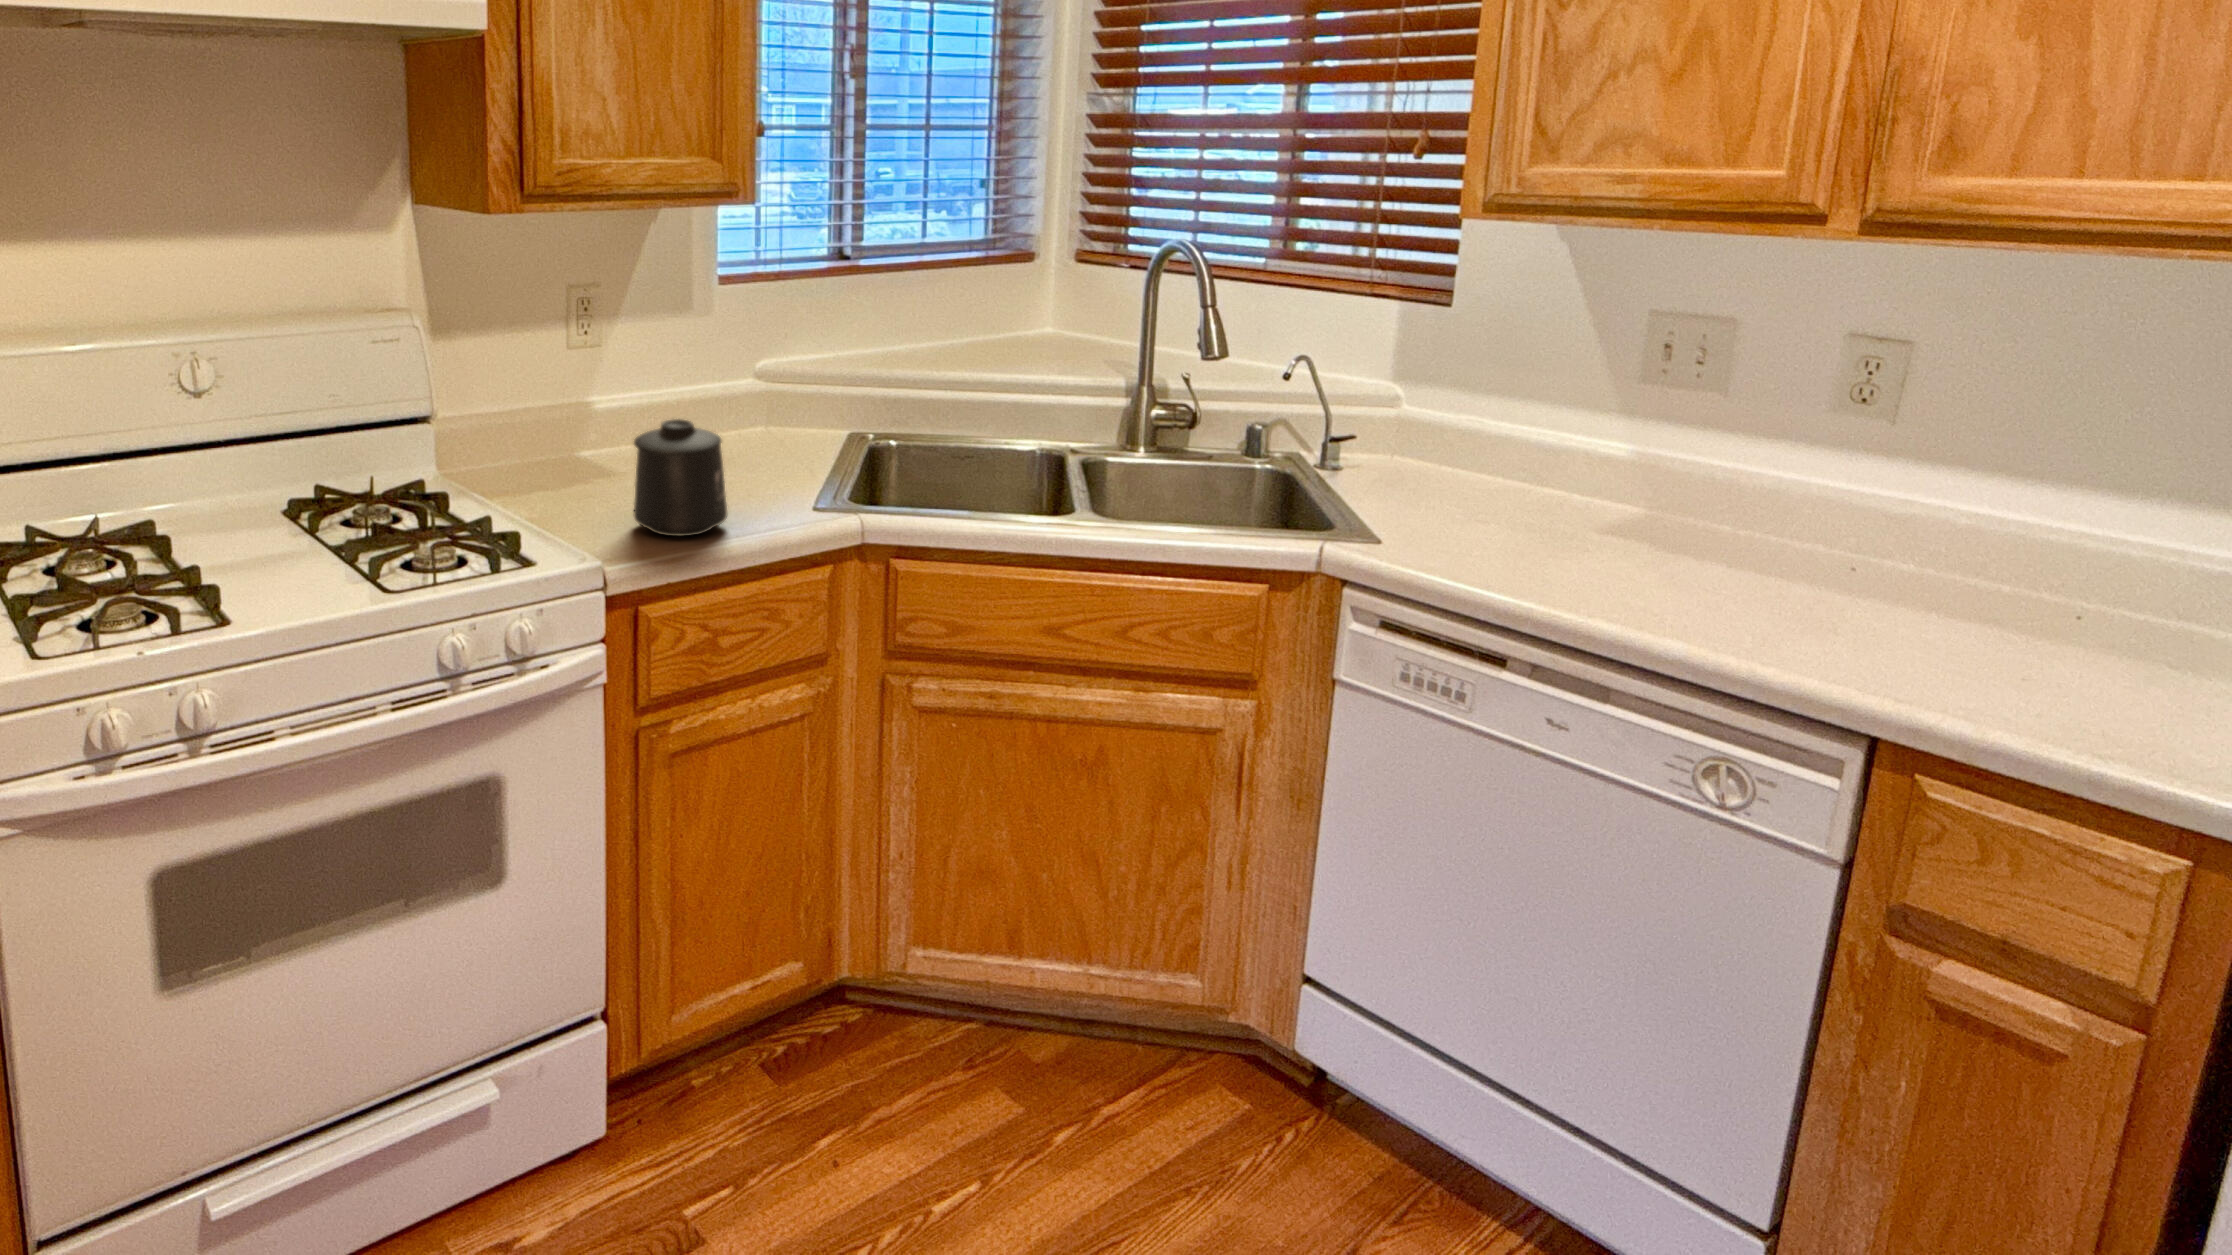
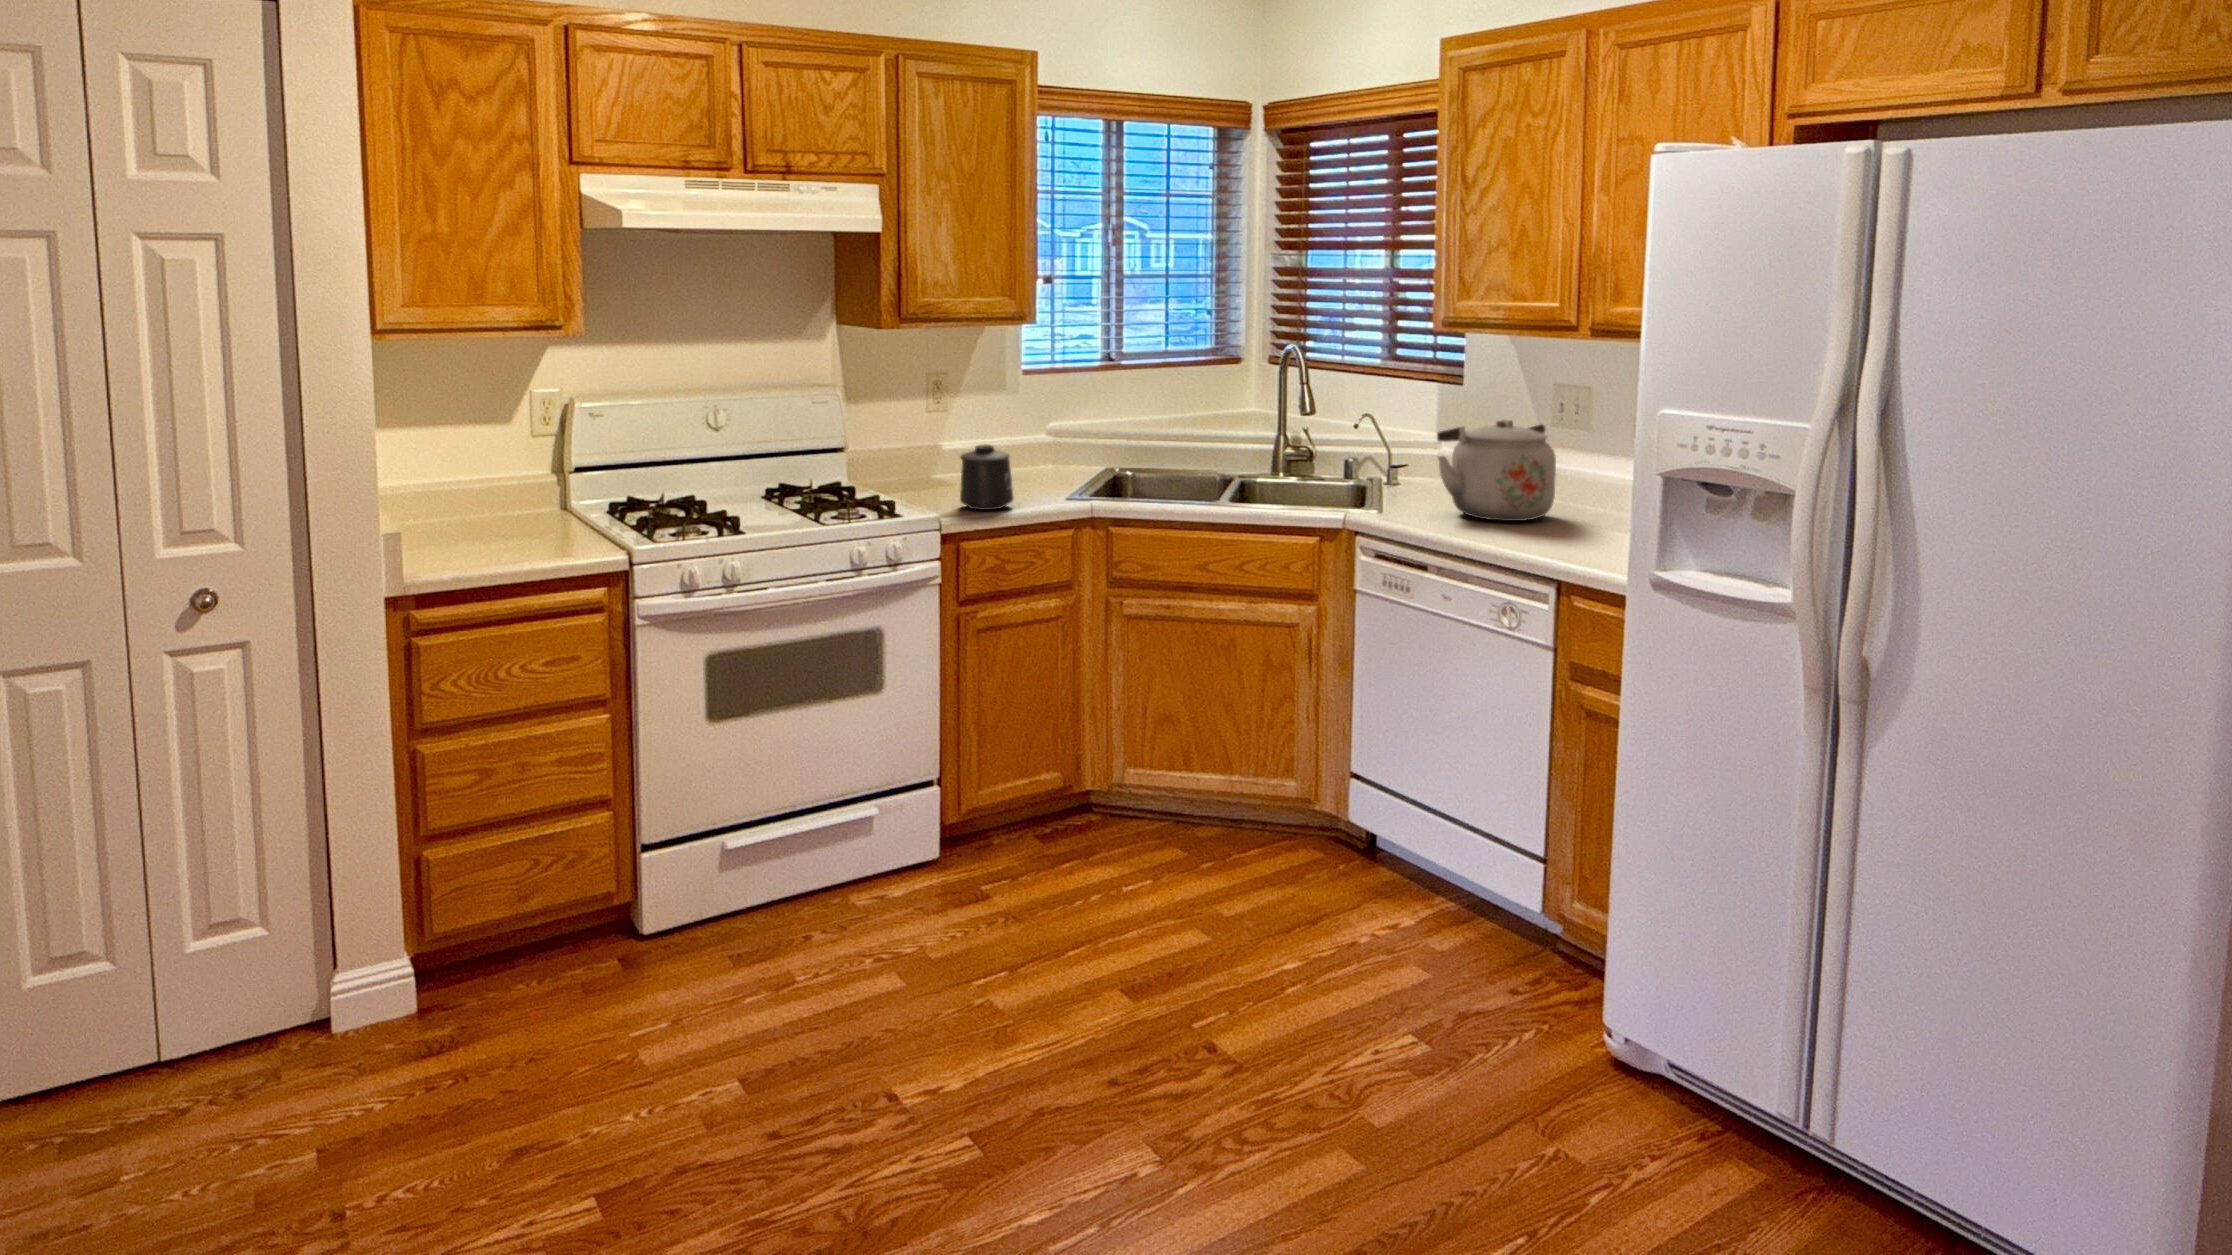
kettle: none [1466,378,1709,563] -> present [1437,419,1556,521]

